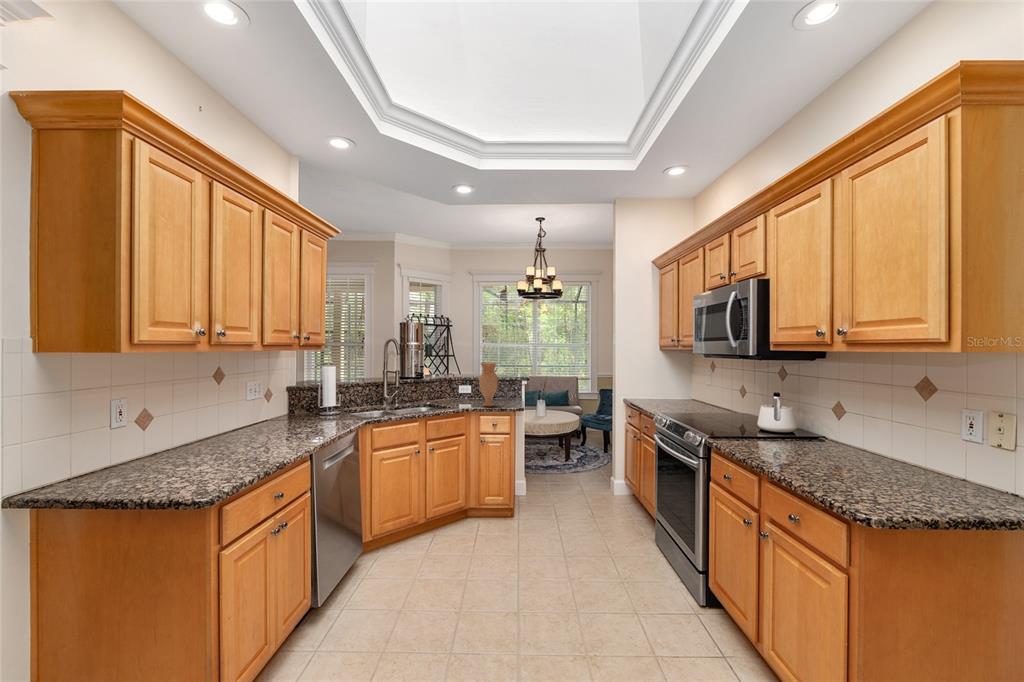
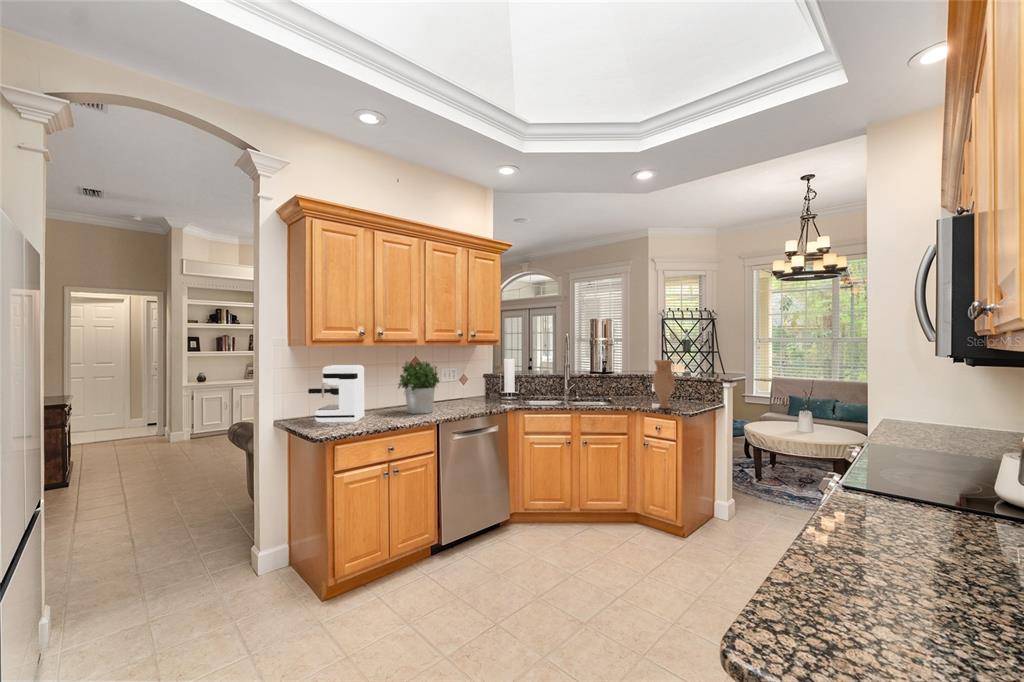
potted plant: none [220,372,289,446] -> present [398,362,439,414]
coffee maker: none [87,382,209,482] -> present [308,365,365,423]

